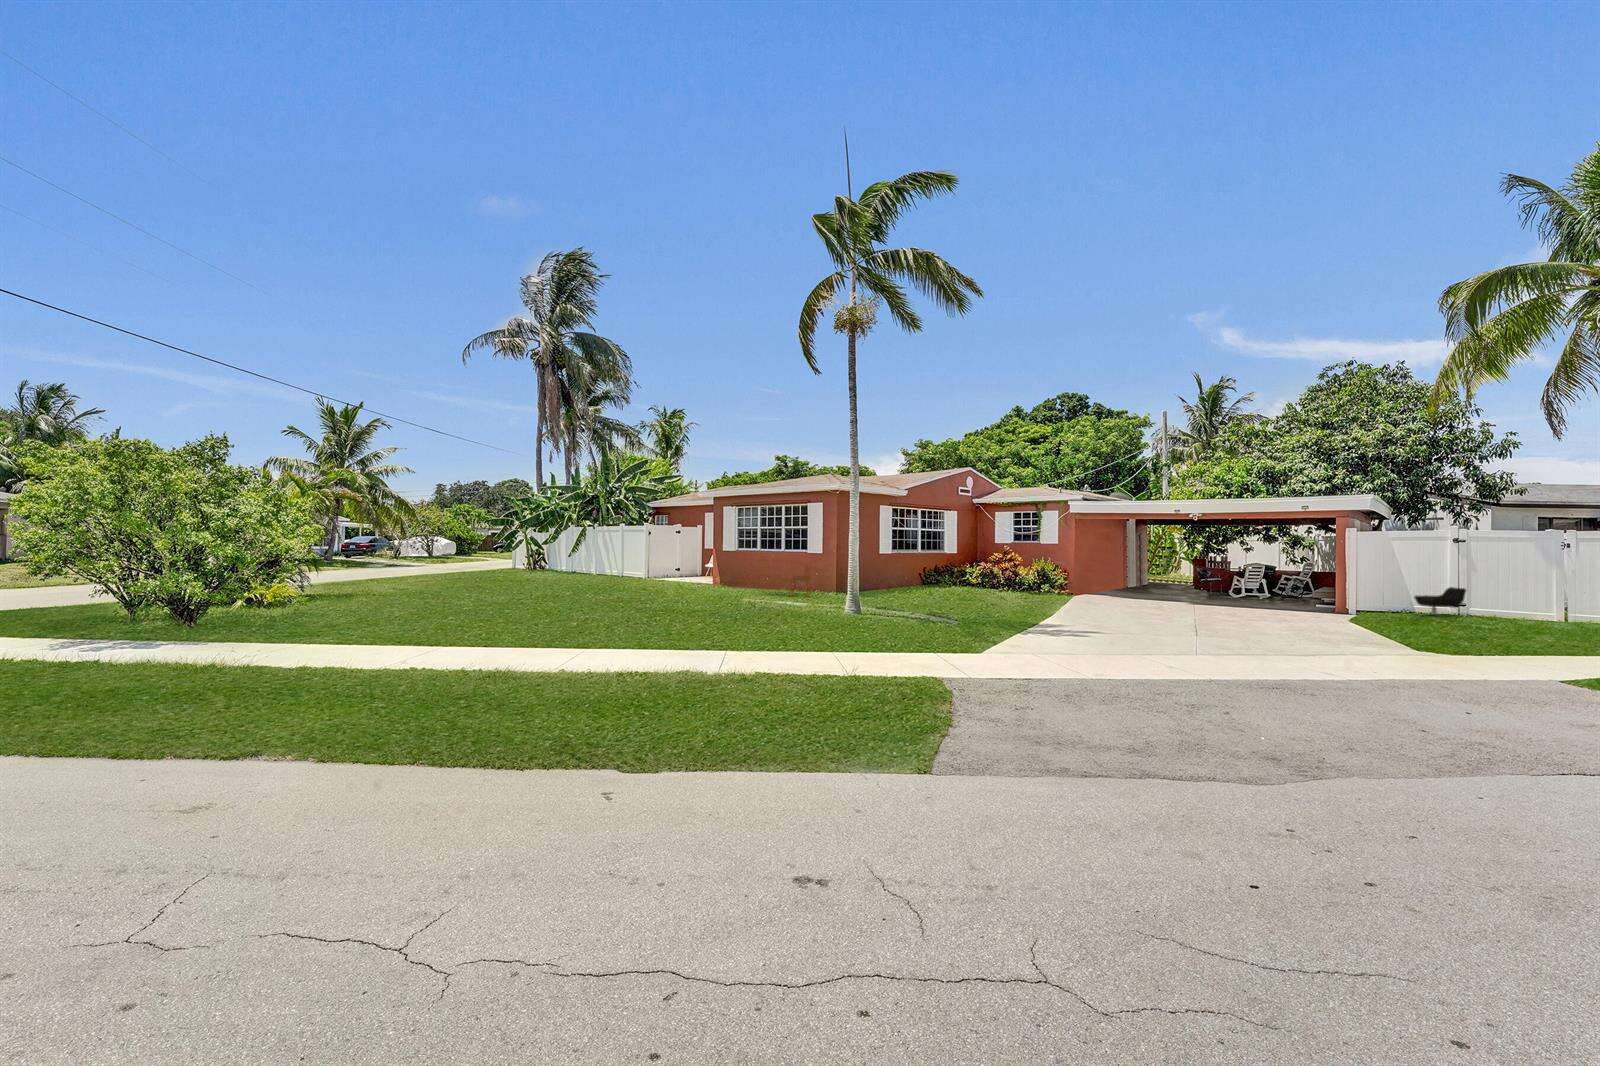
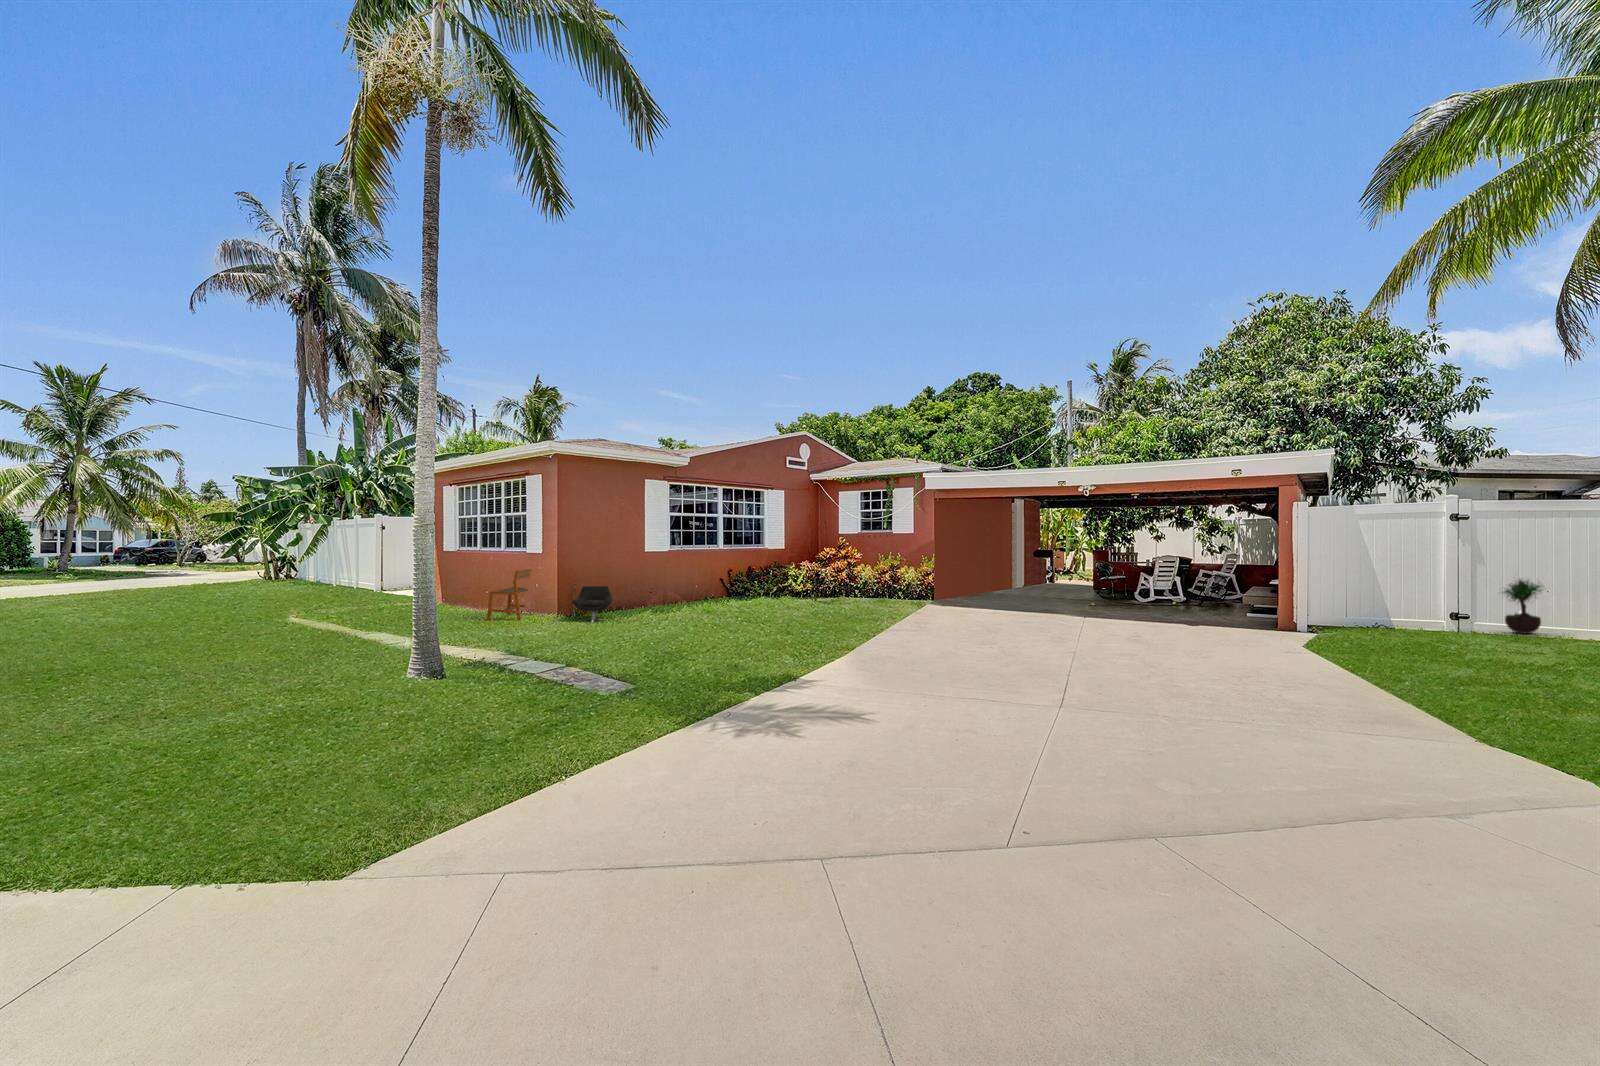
potted tree: none [1485,578,1517,617] -> present [1503,580,1542,634]
lounge chair: present [1415,587,1466,615] -> present [572,586,612,622]

